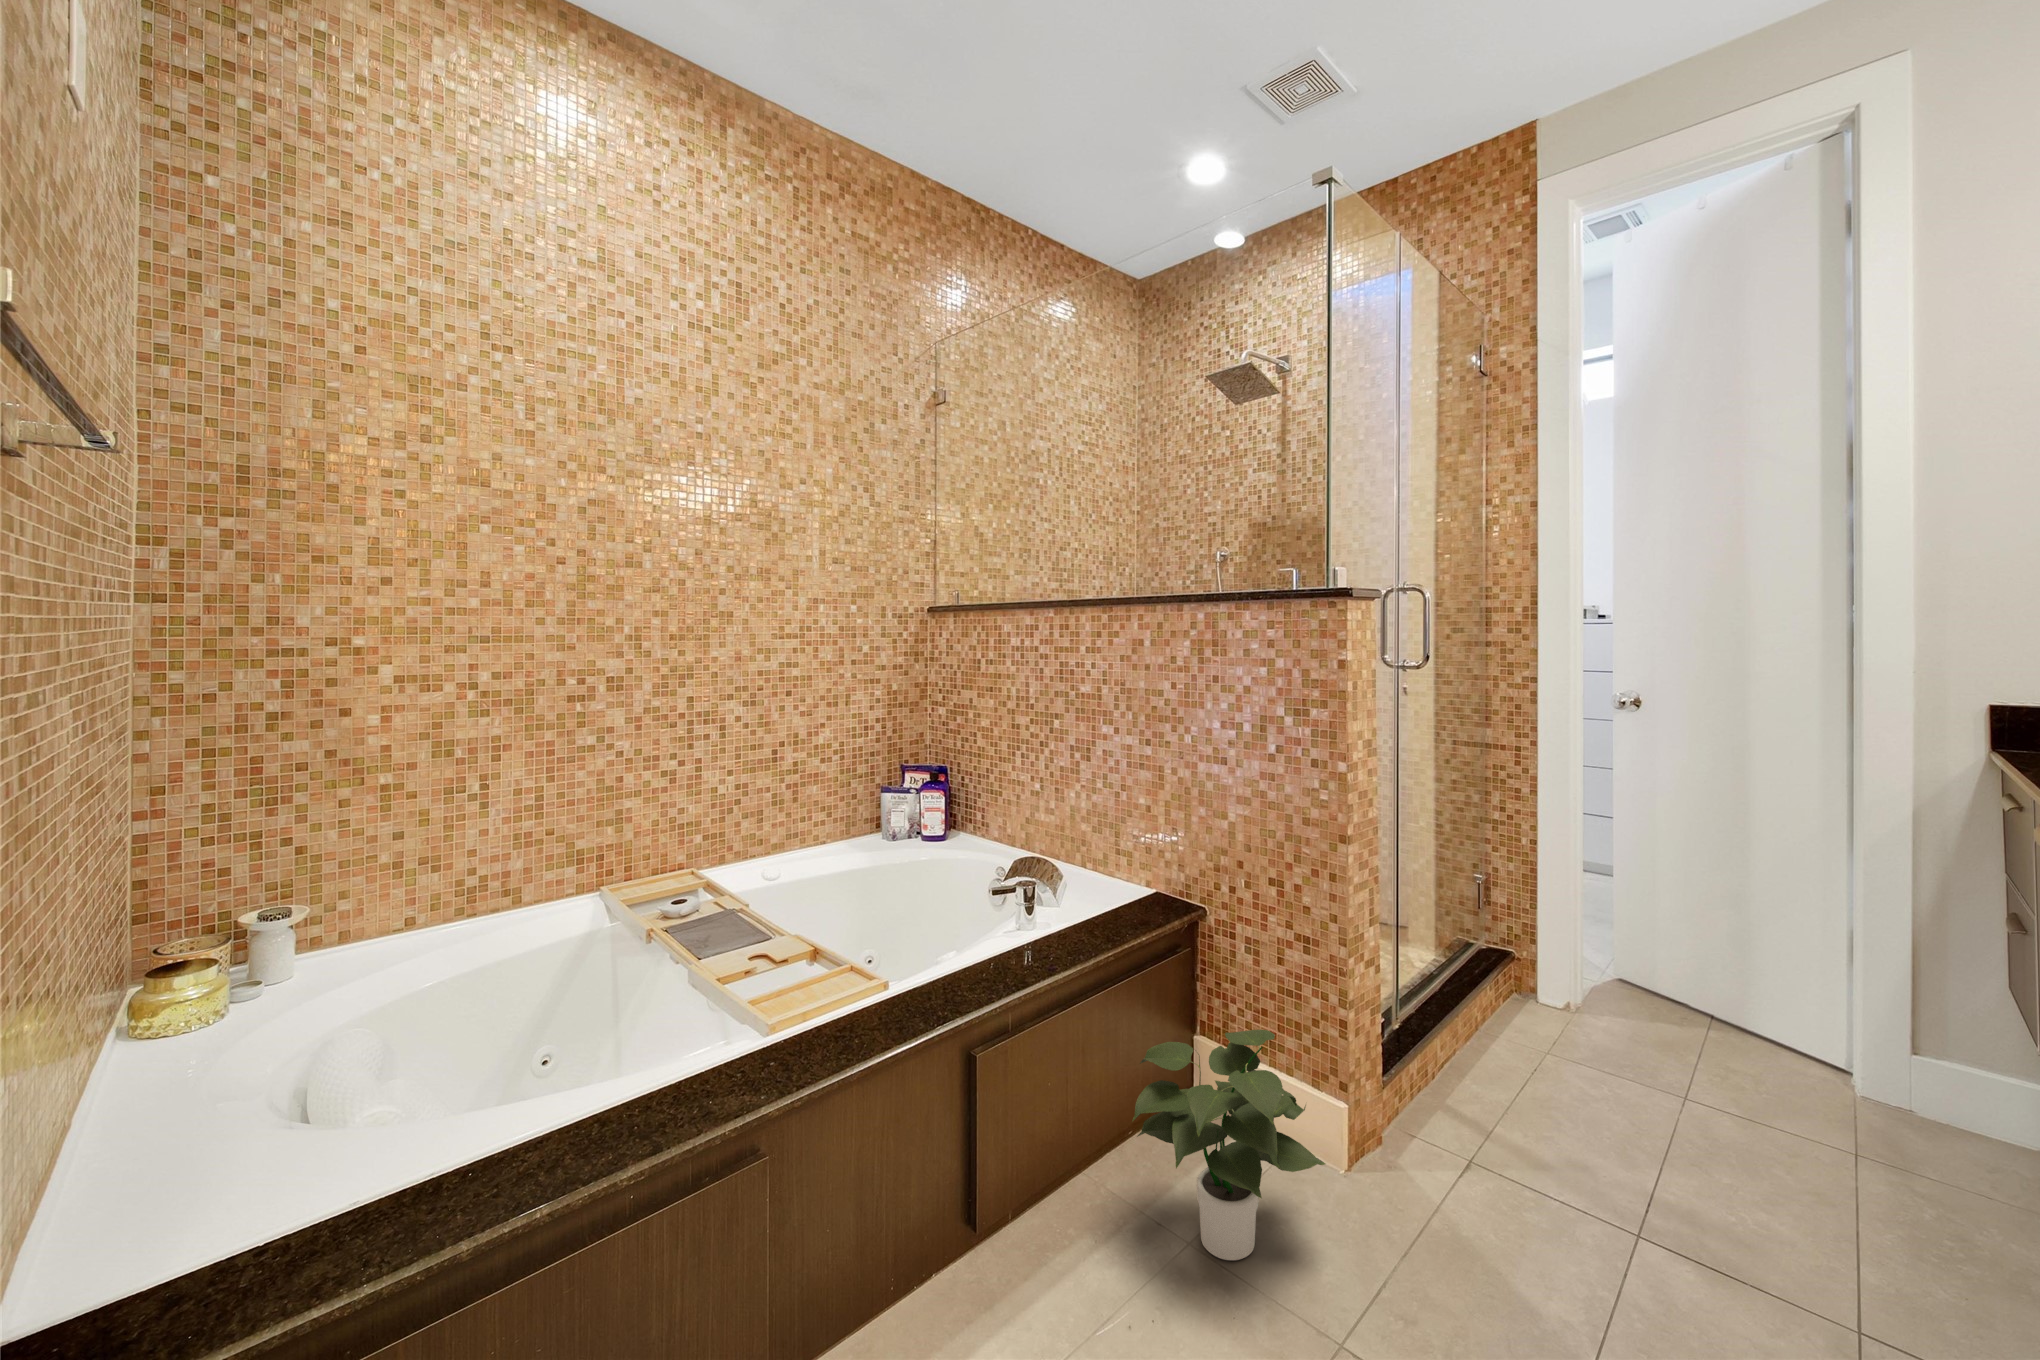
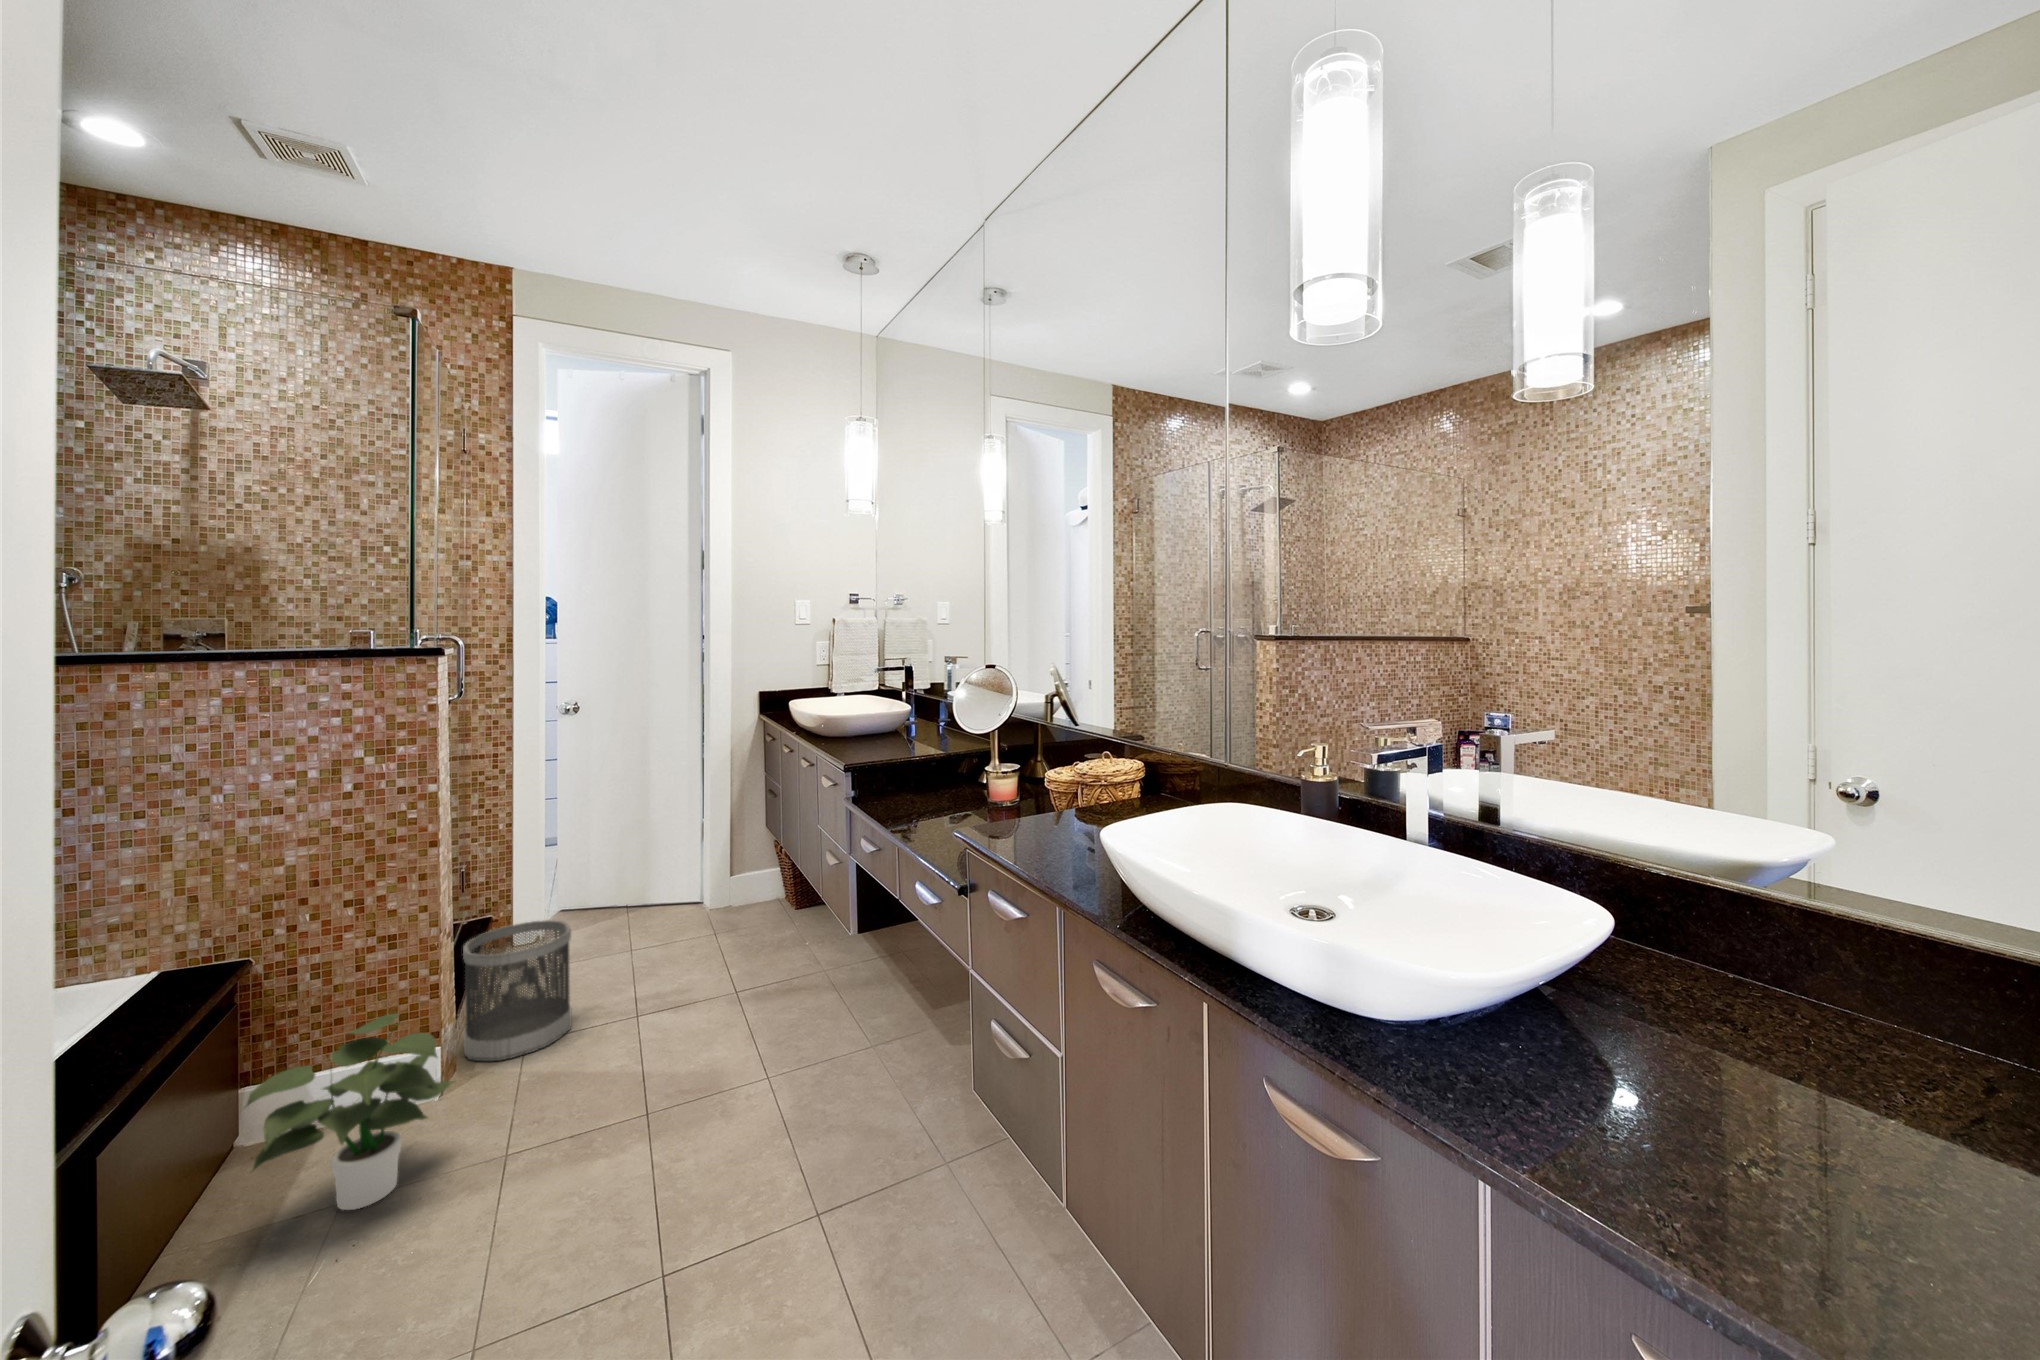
wastebasket: none [1406,974,1542,1183] -> present [463,920,572,1062]

